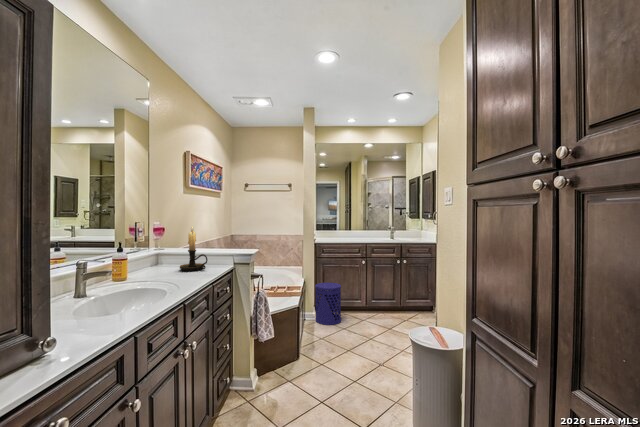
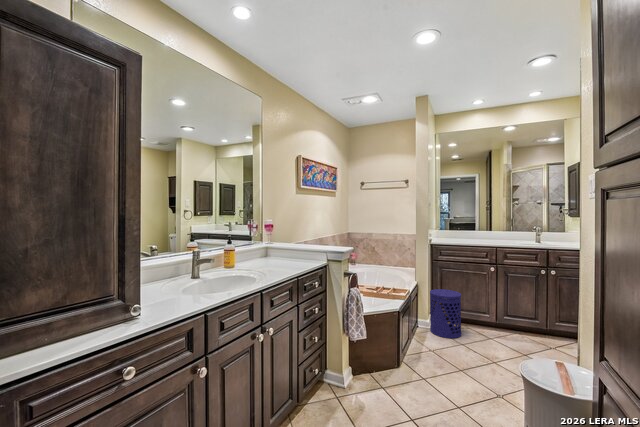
candle holder: present [180,226,208,271] -> none [278,223,299,264]

